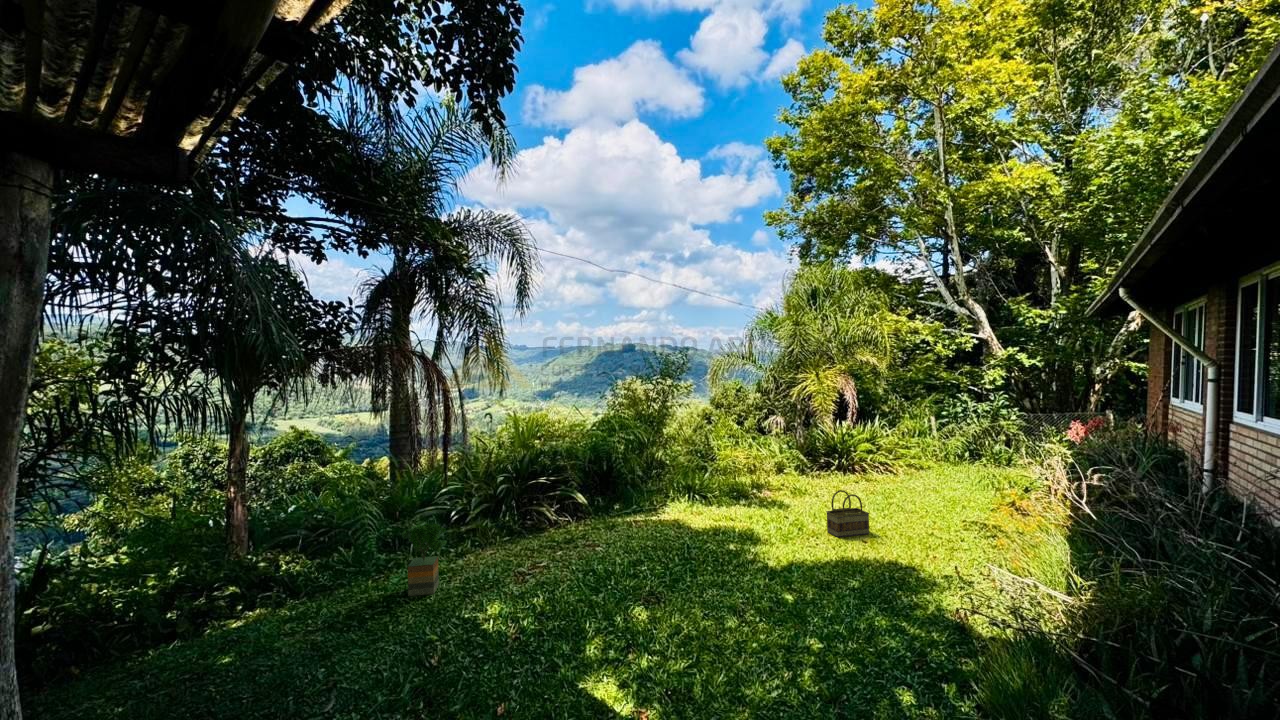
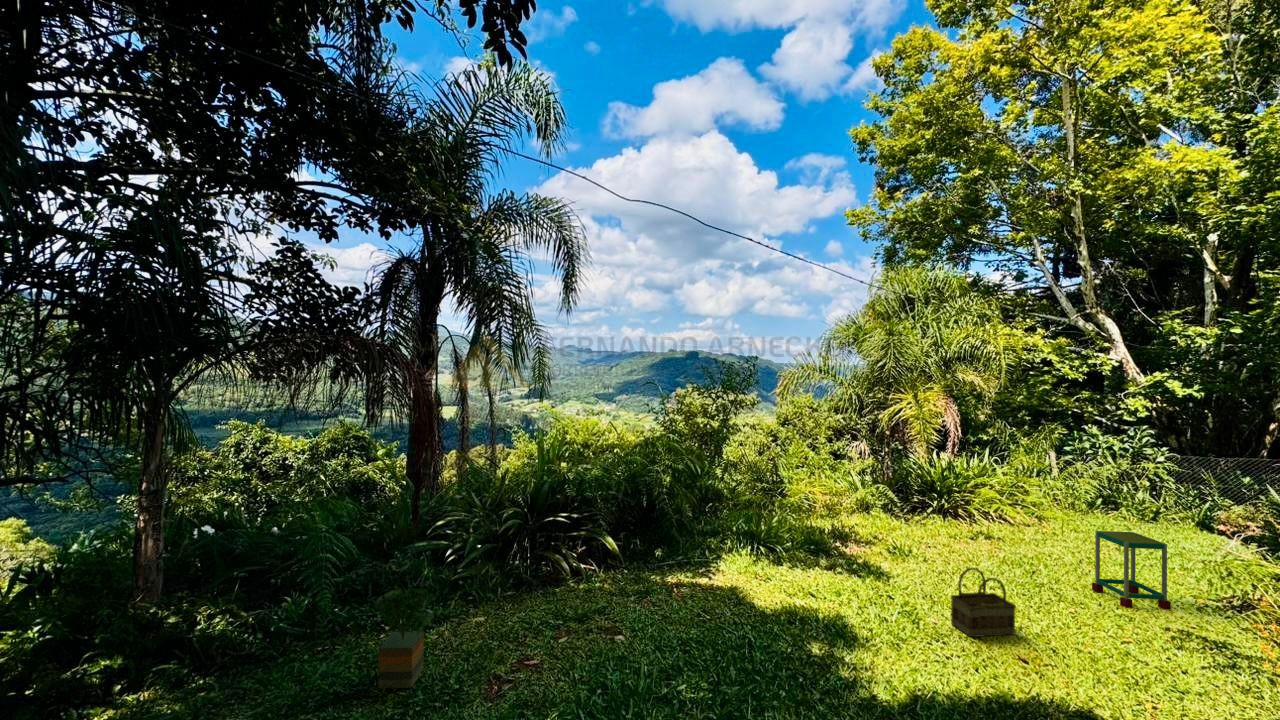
side table: none [933,462,981,515] -> present [1092,531,1171,610]

